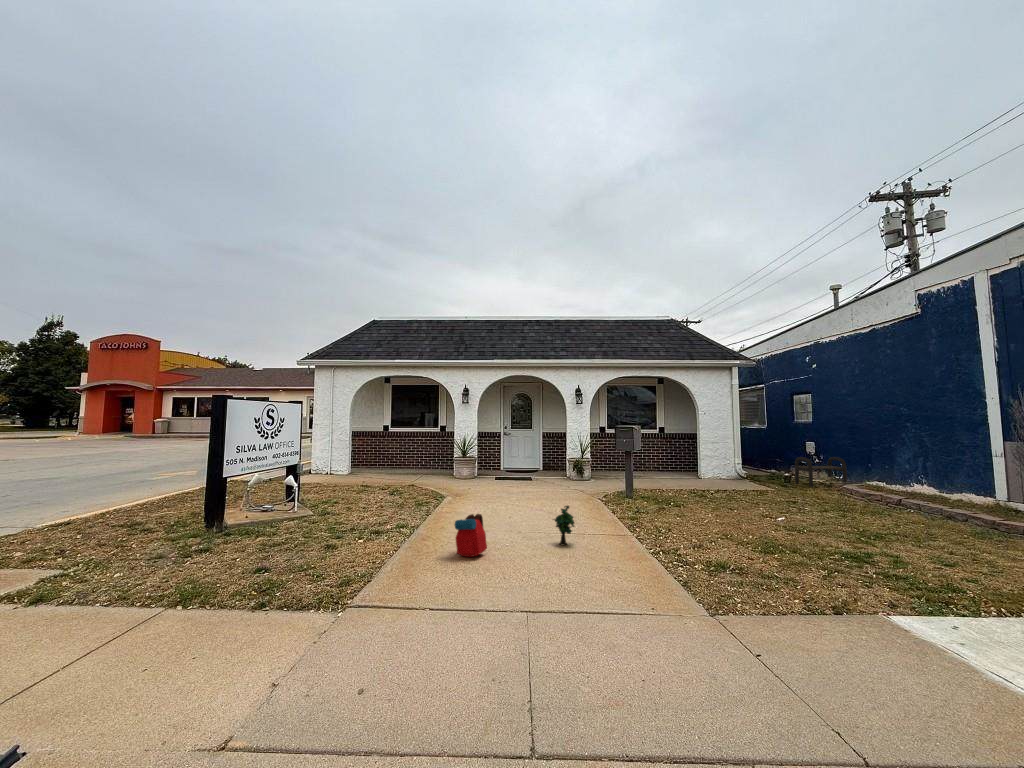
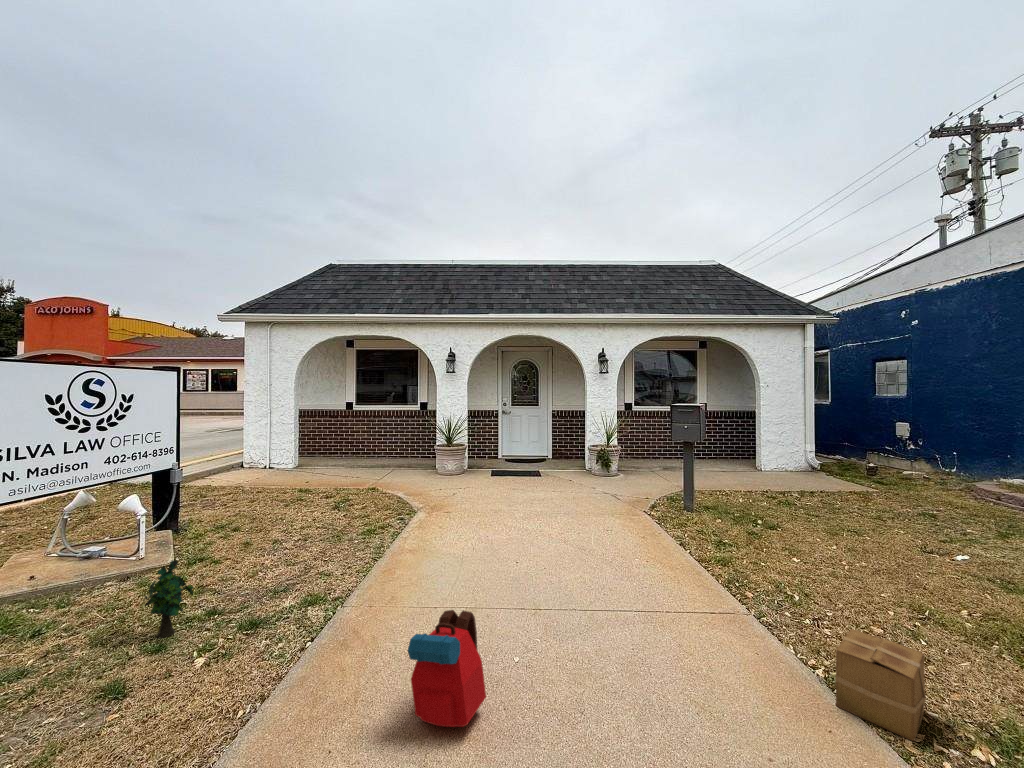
bench: present [795,457,847,487] -> none [893,444,972,486]
decorative plant: present [554,506,574,545] -> present [145,560,193,638]
cardboard box: none [640,526,677,561] -> present [836,629,926,741]

